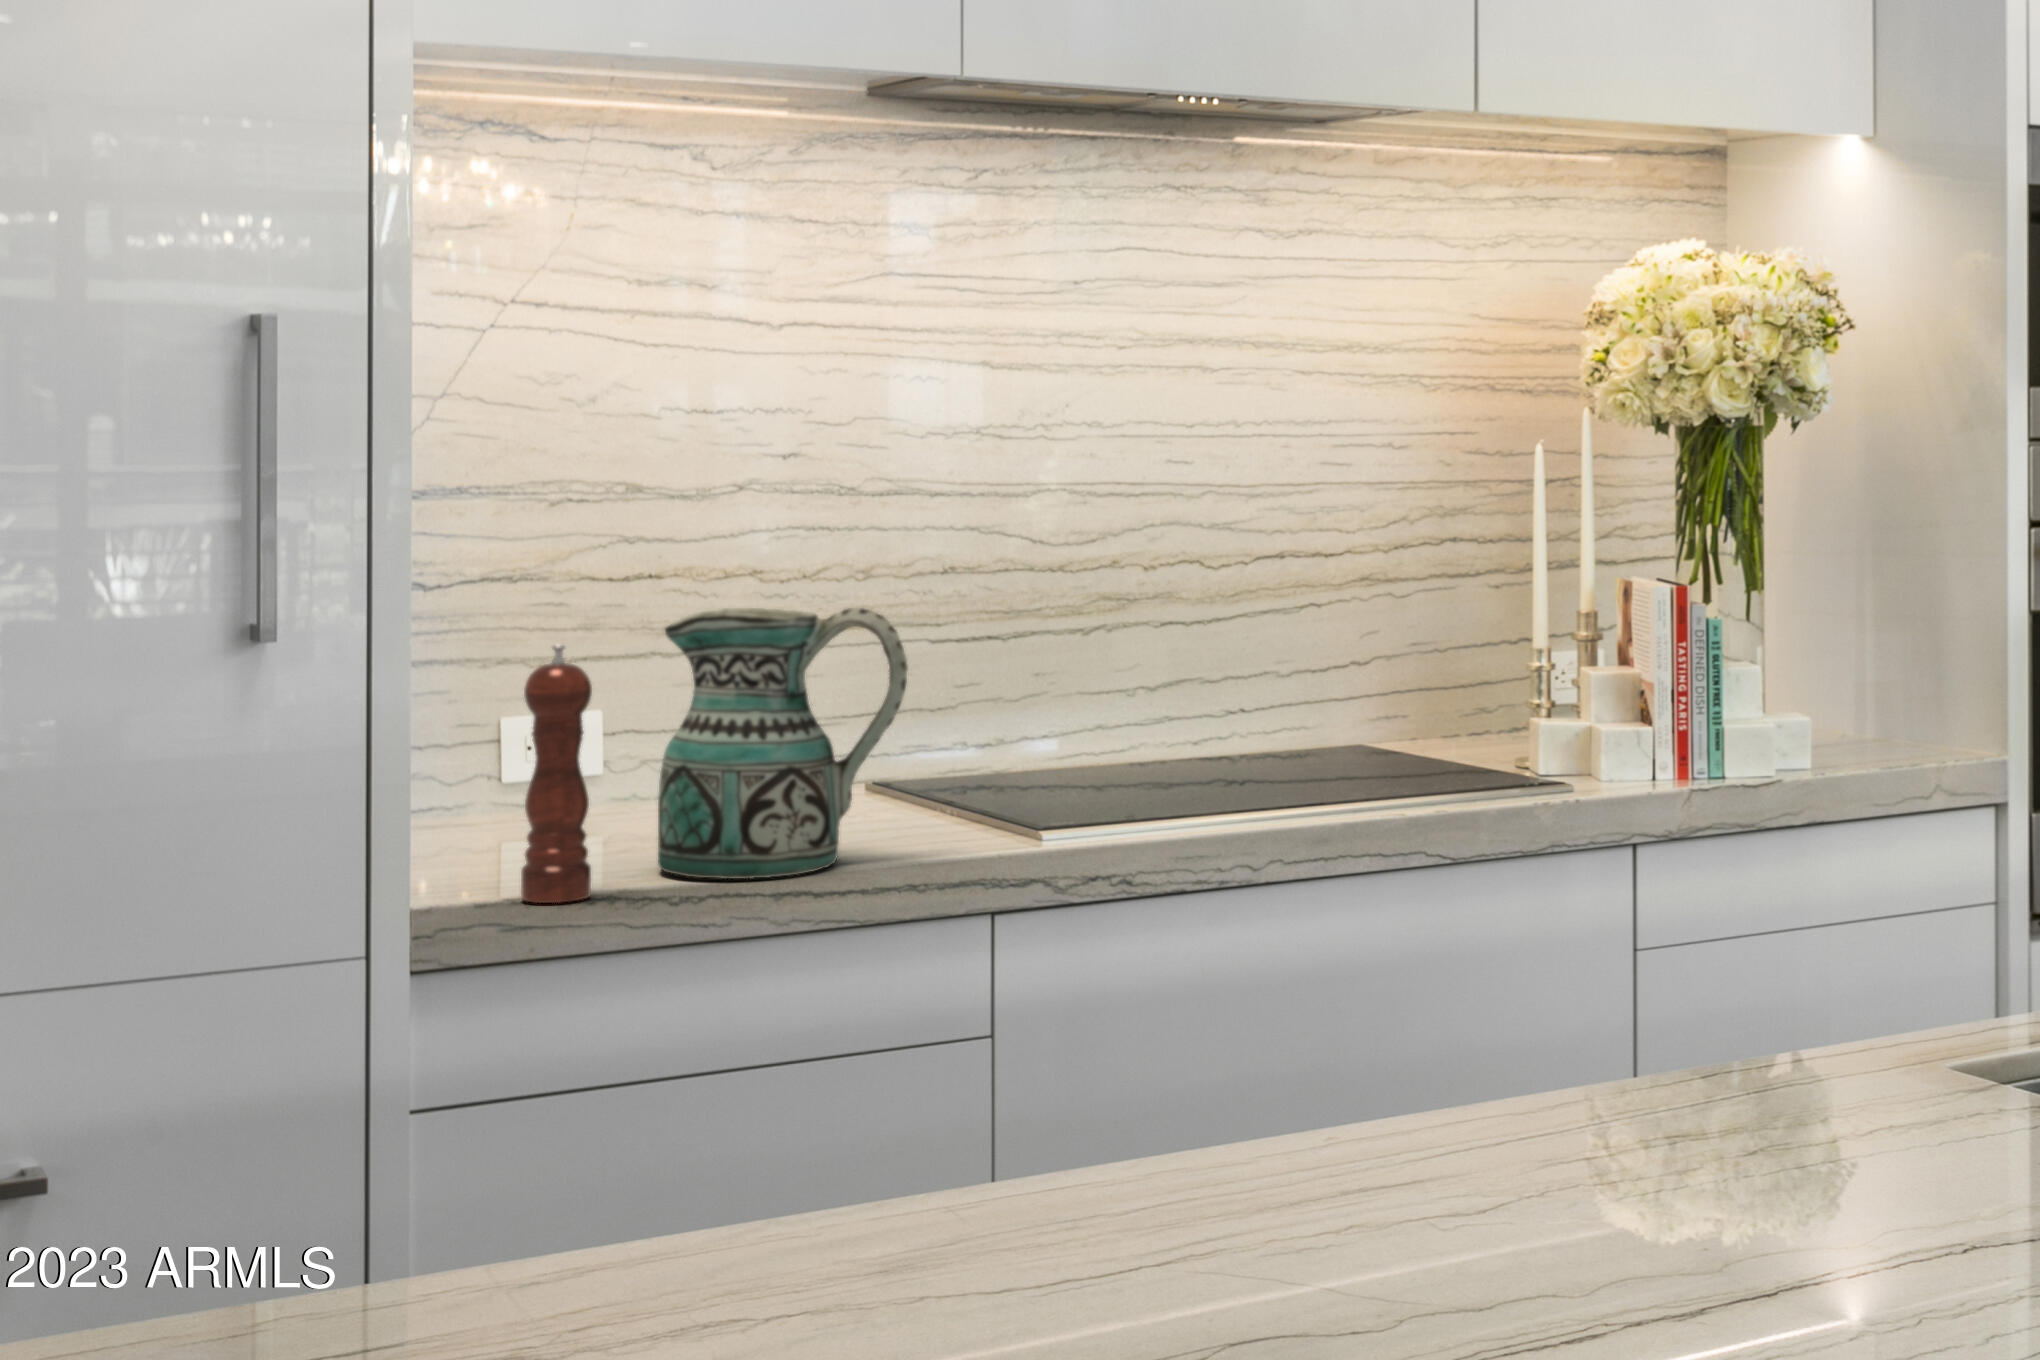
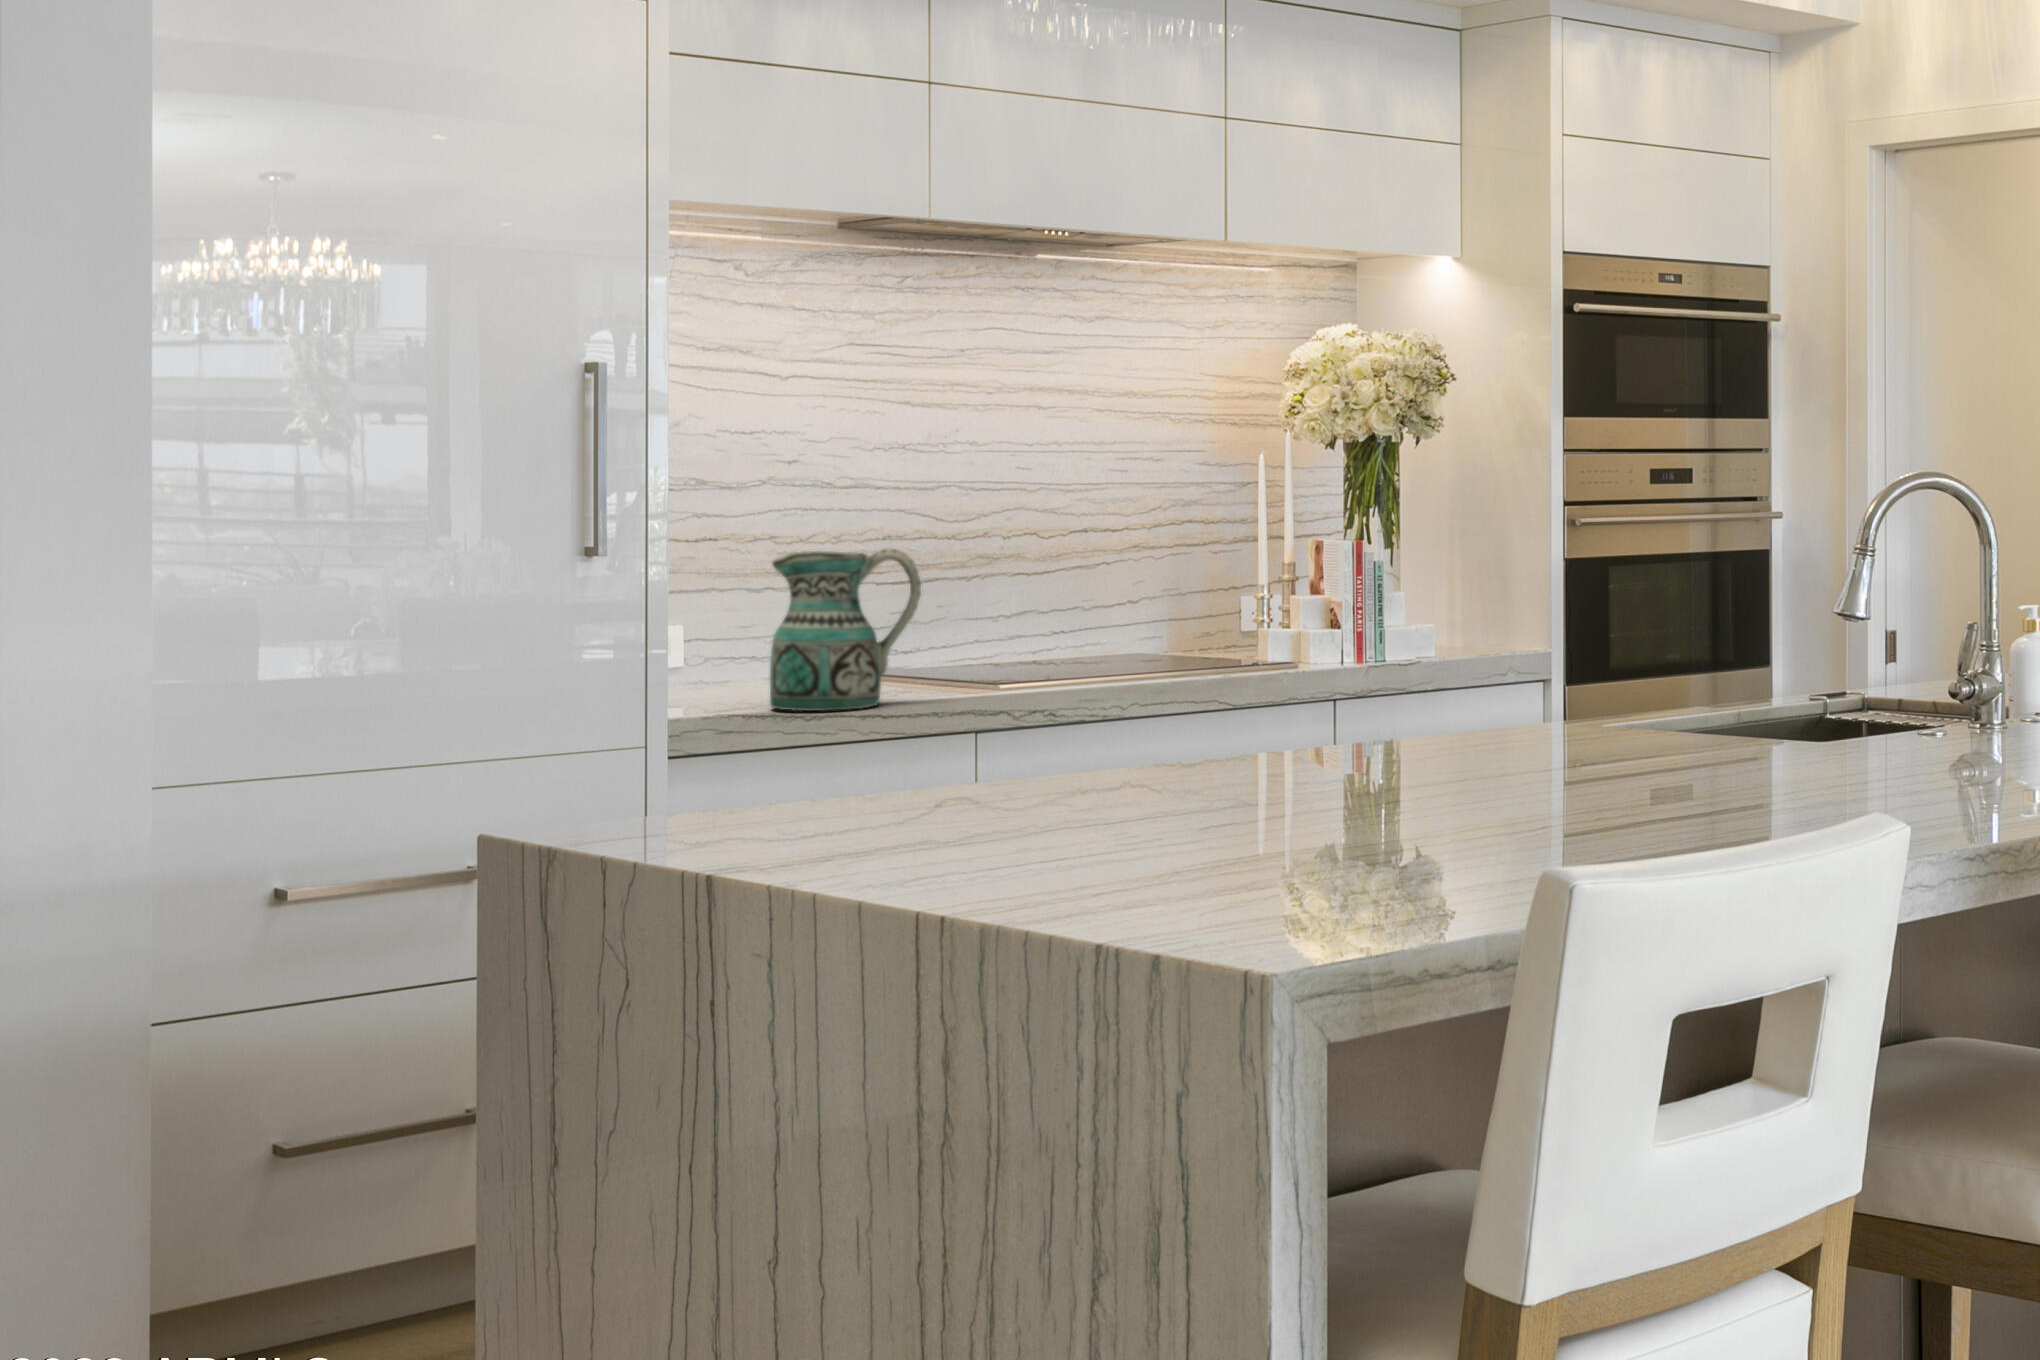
pepper mill: present [521,645,592,903] -> none [707,569,749,722]

